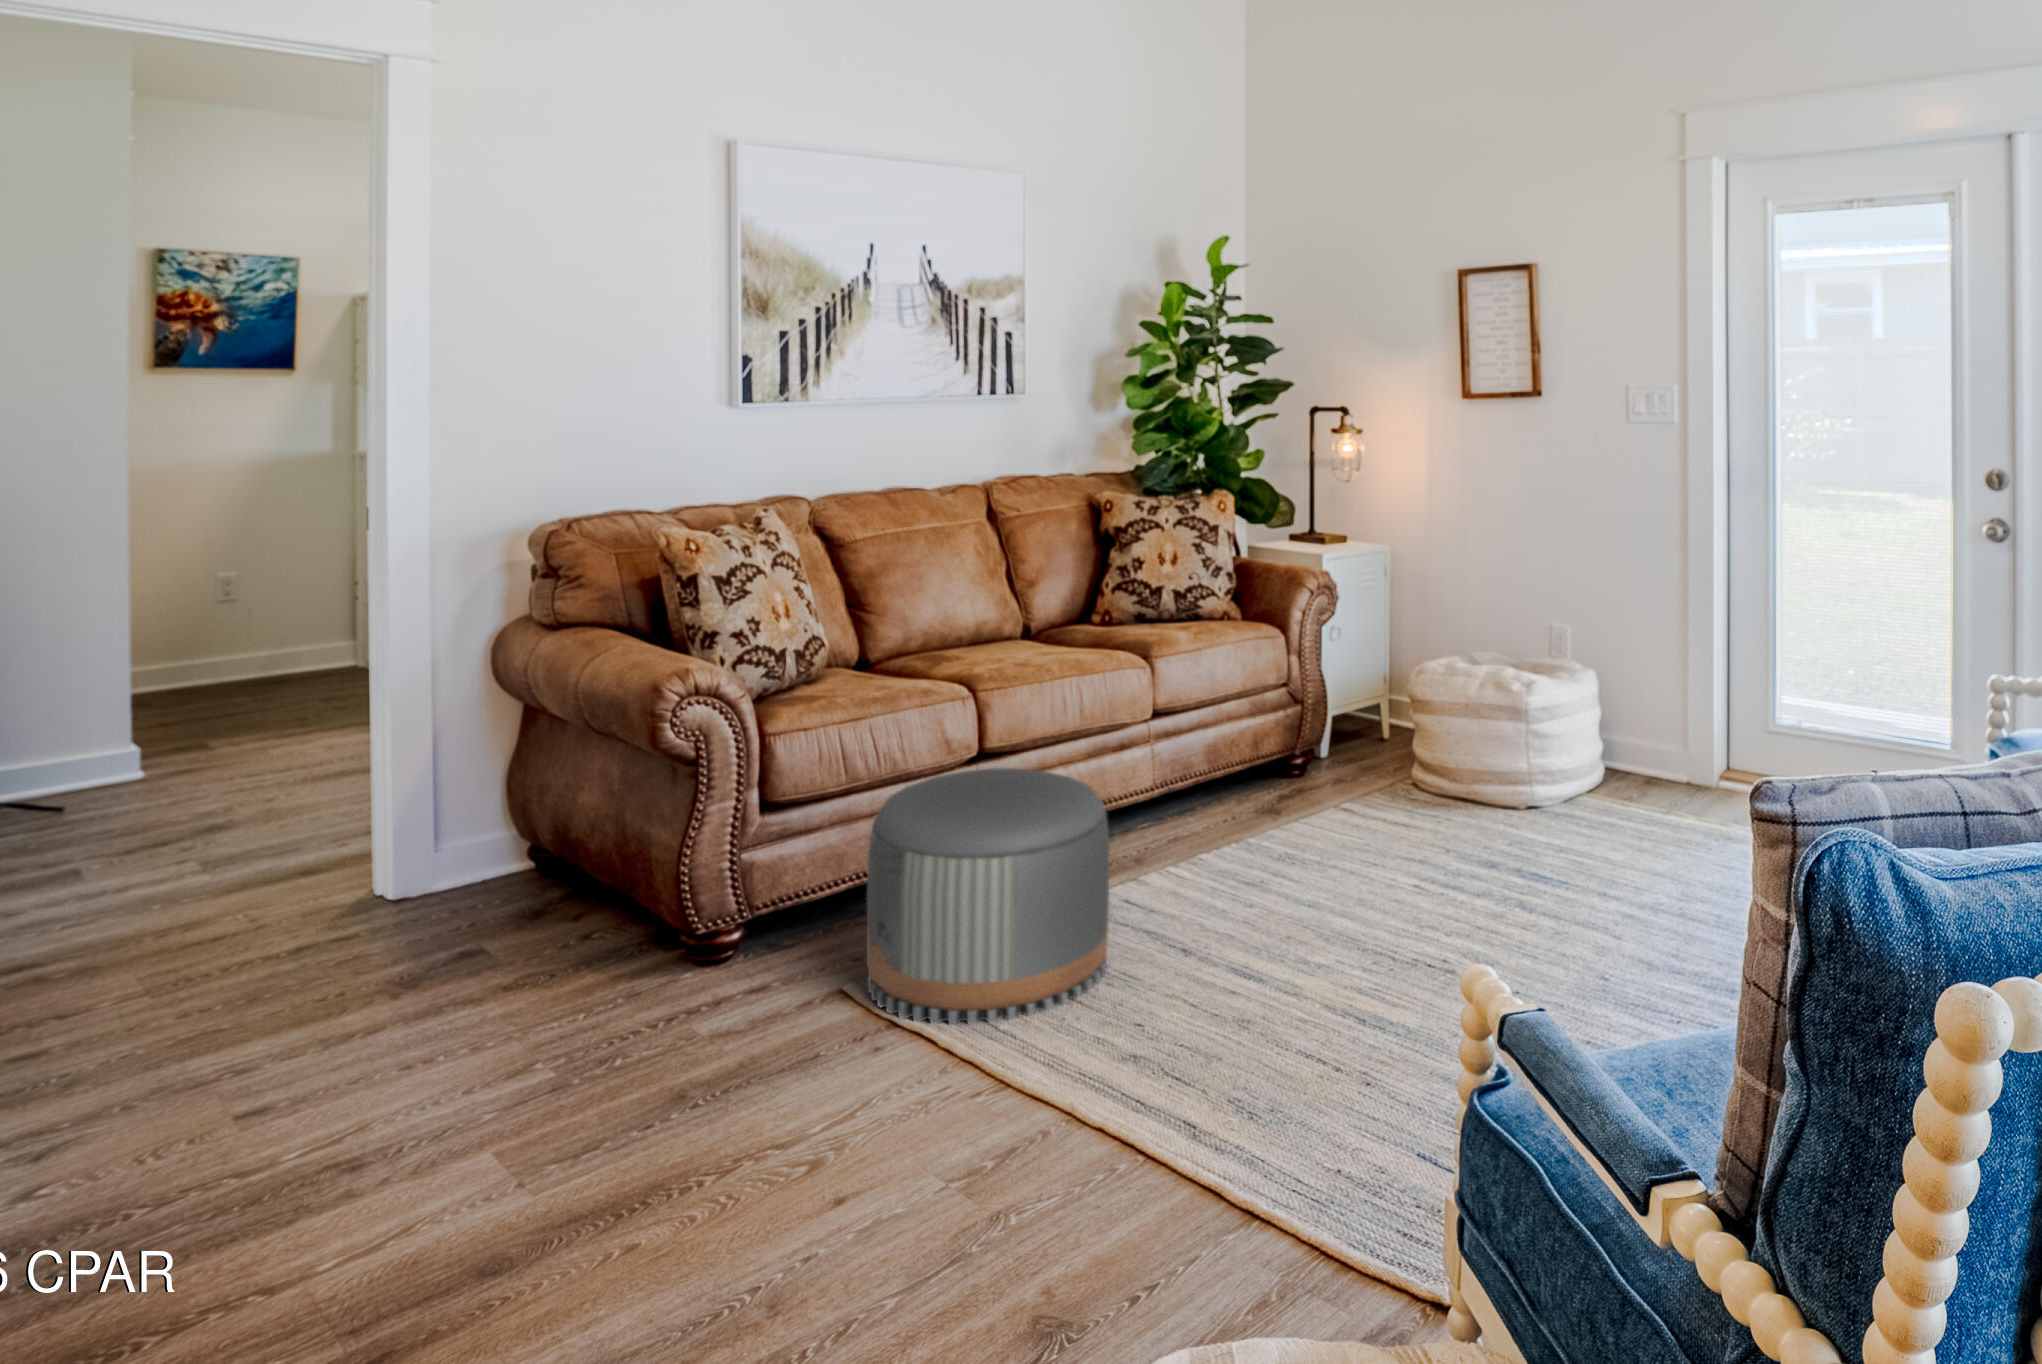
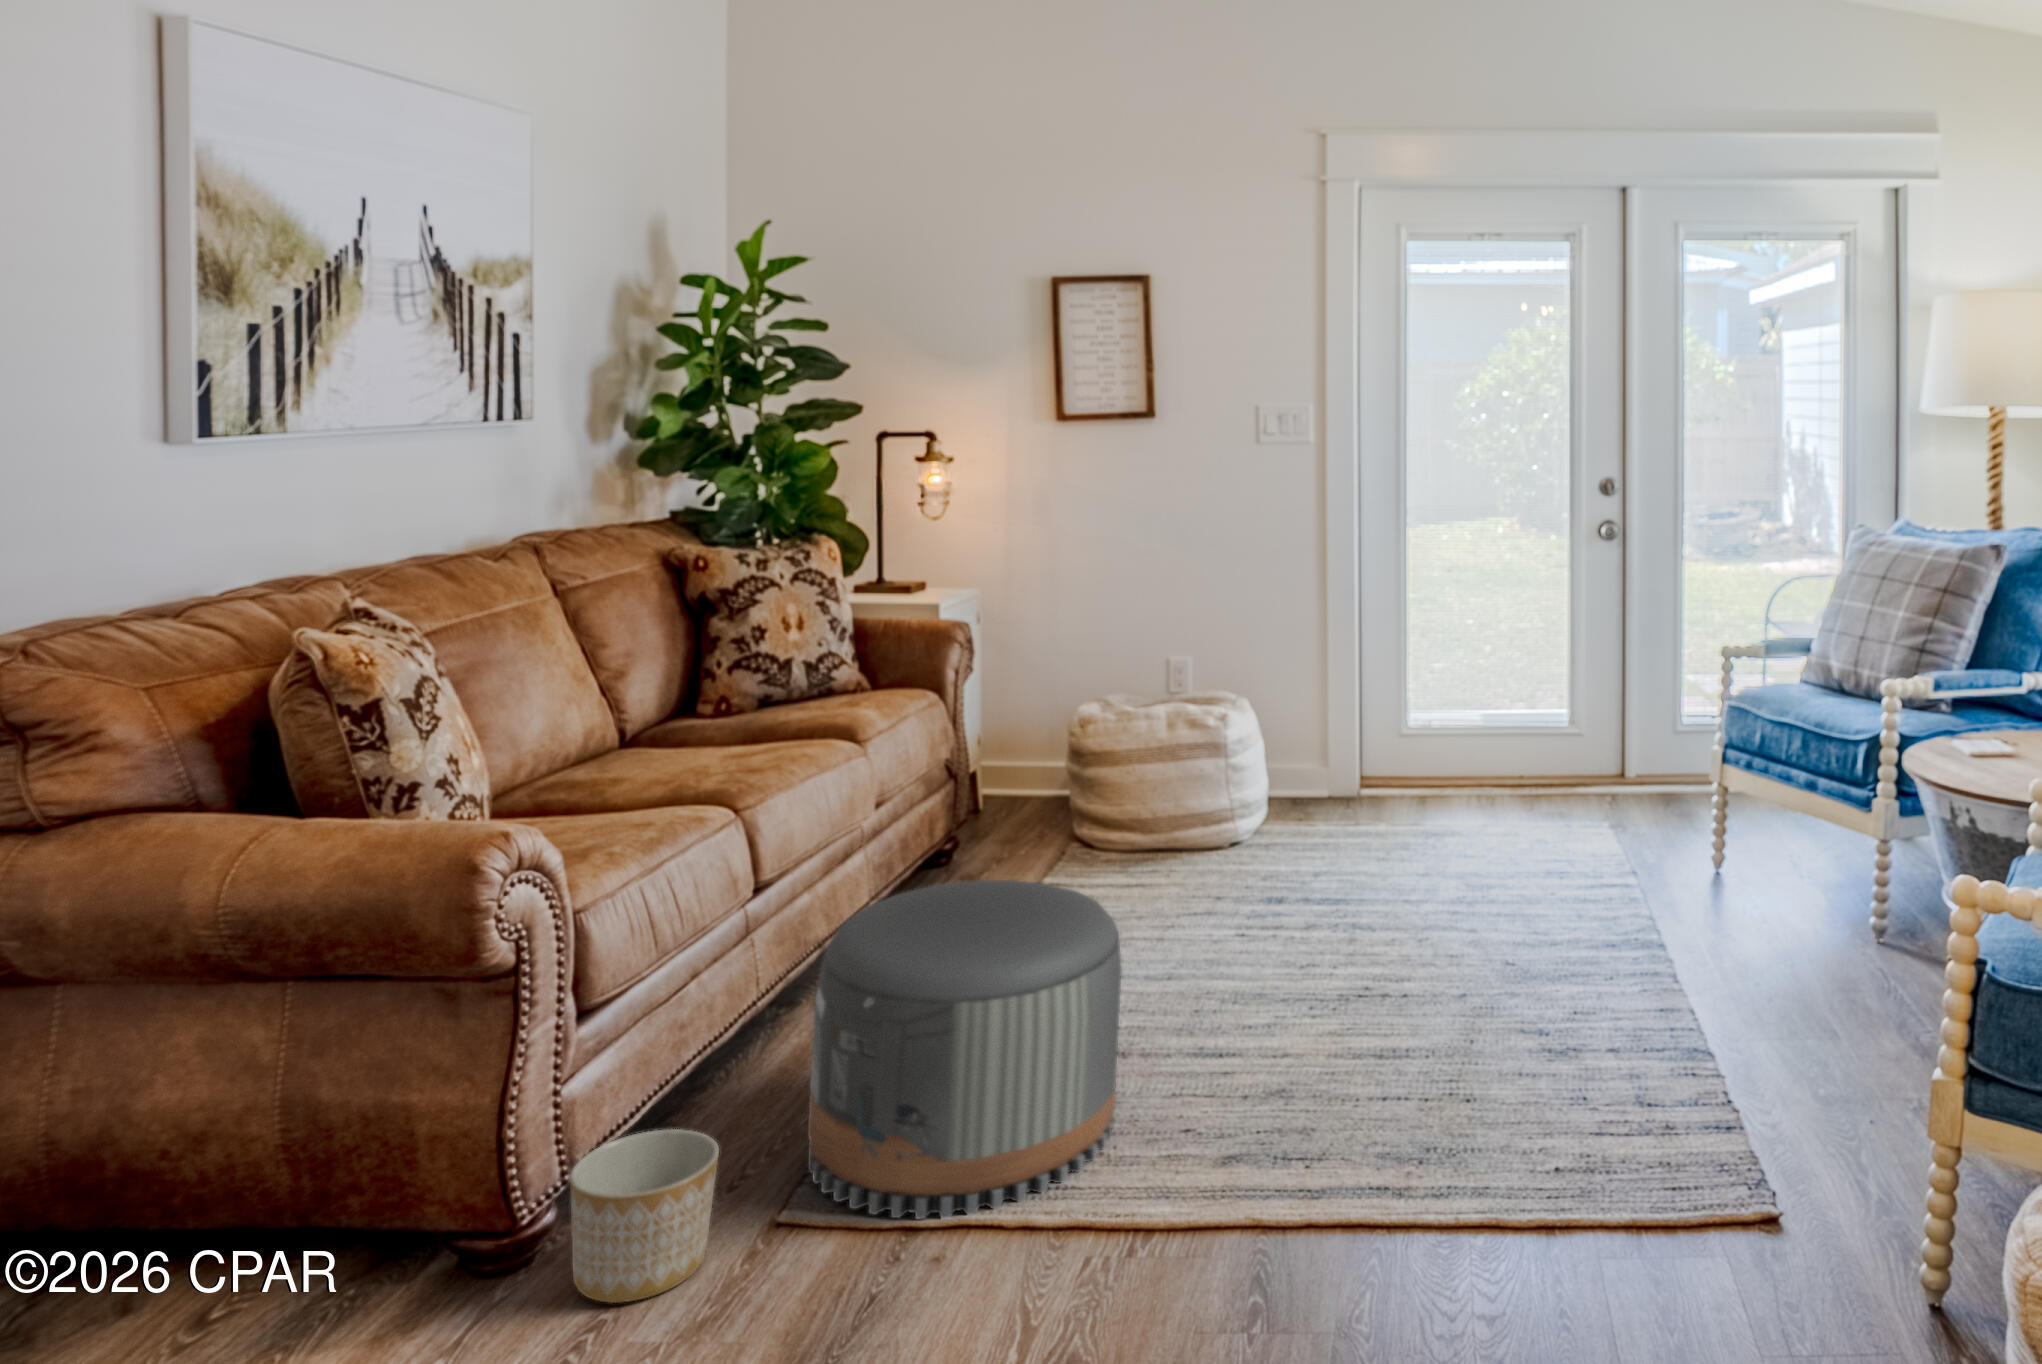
planter: none [690,893,788,1002] -> present [570,1129,719,1303]

